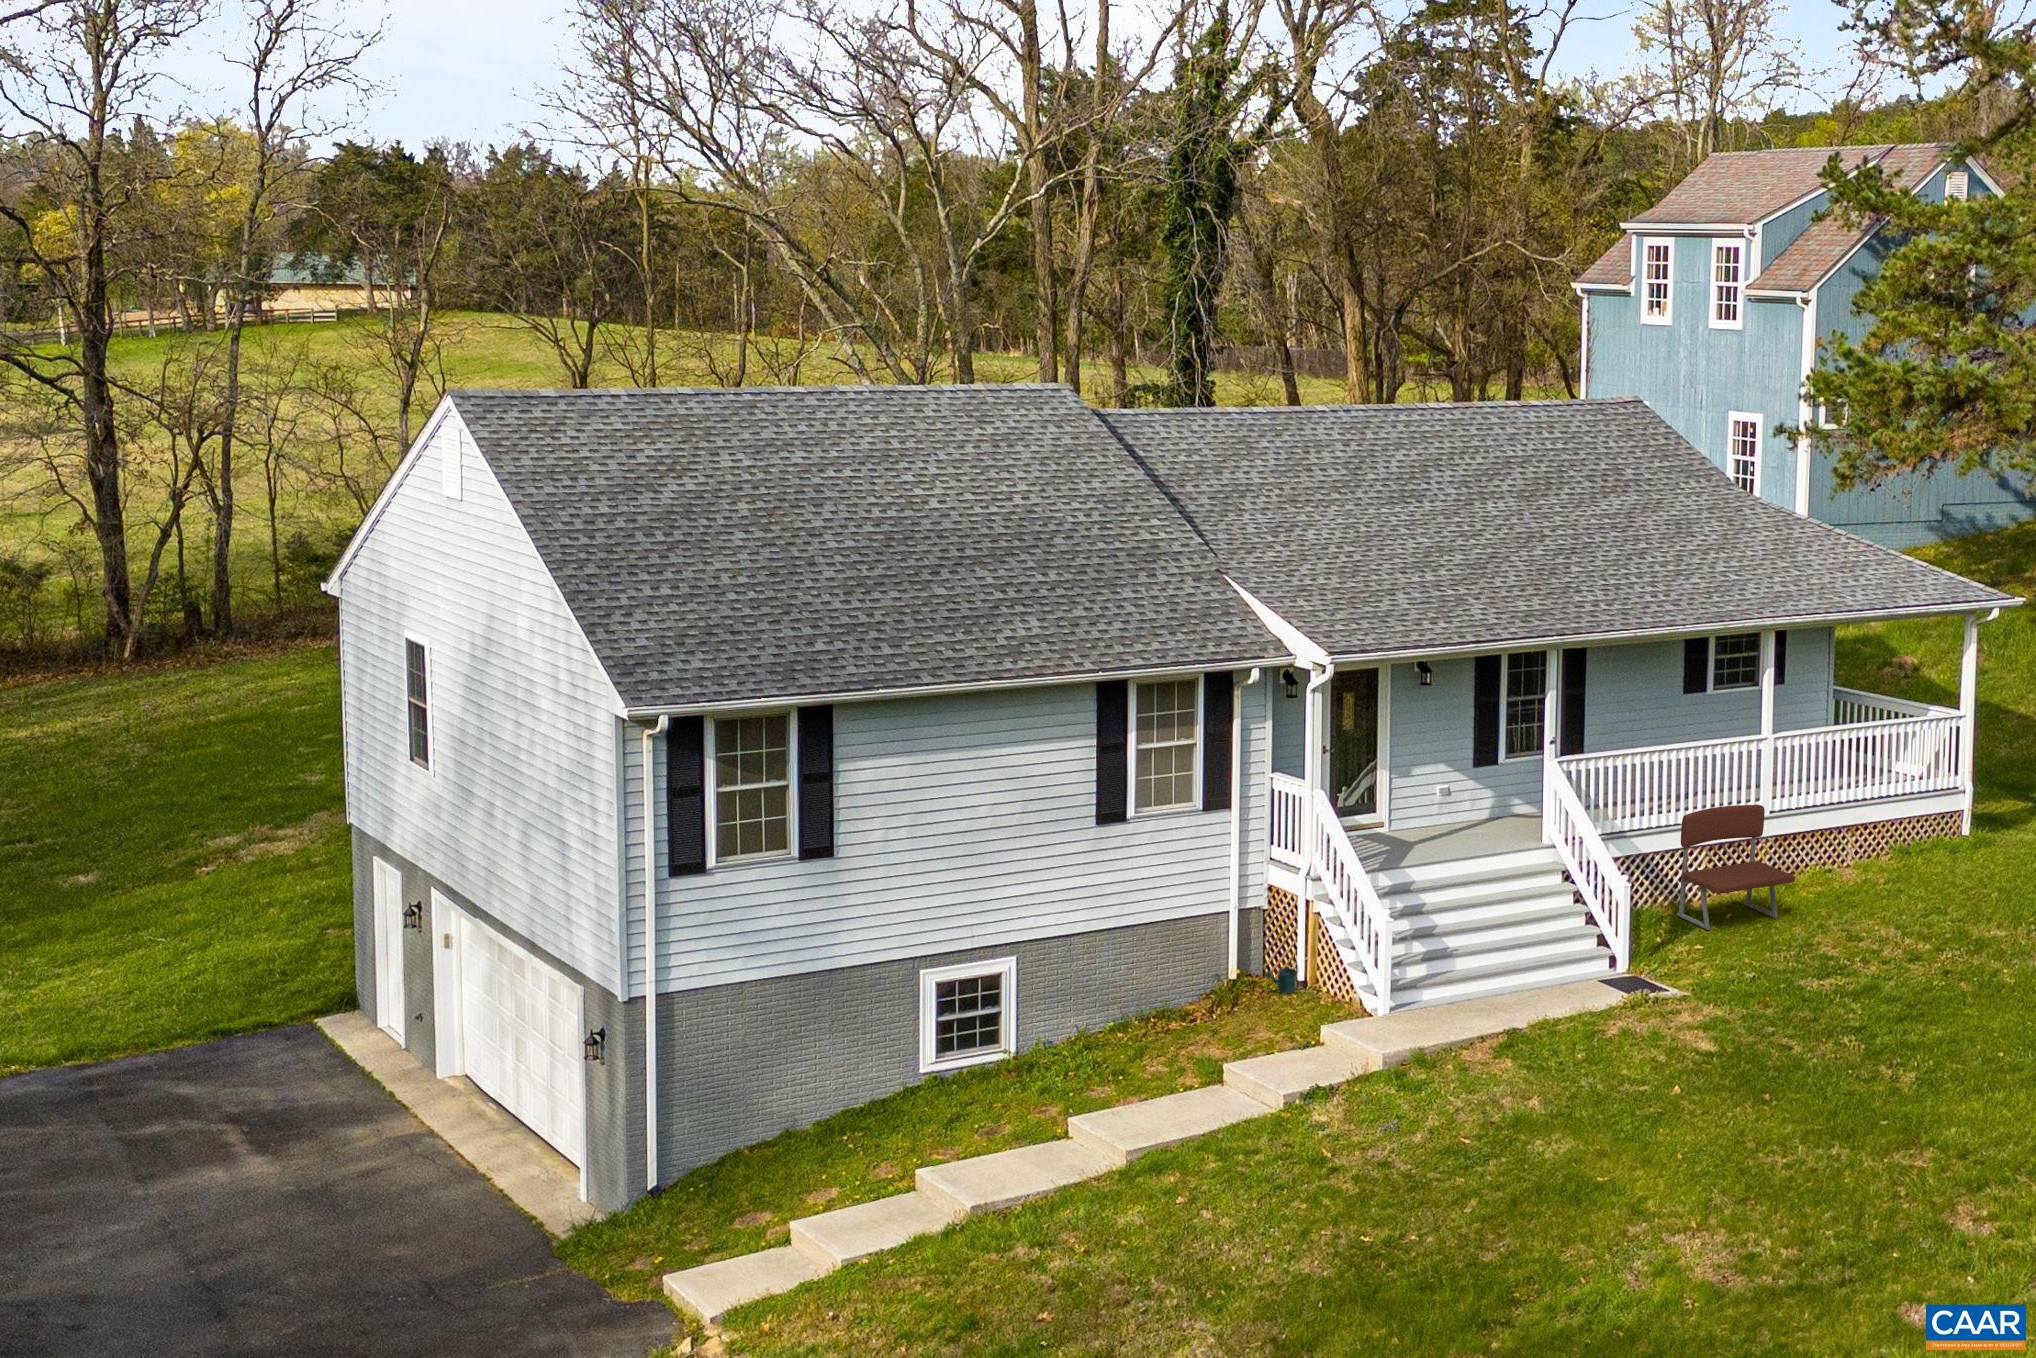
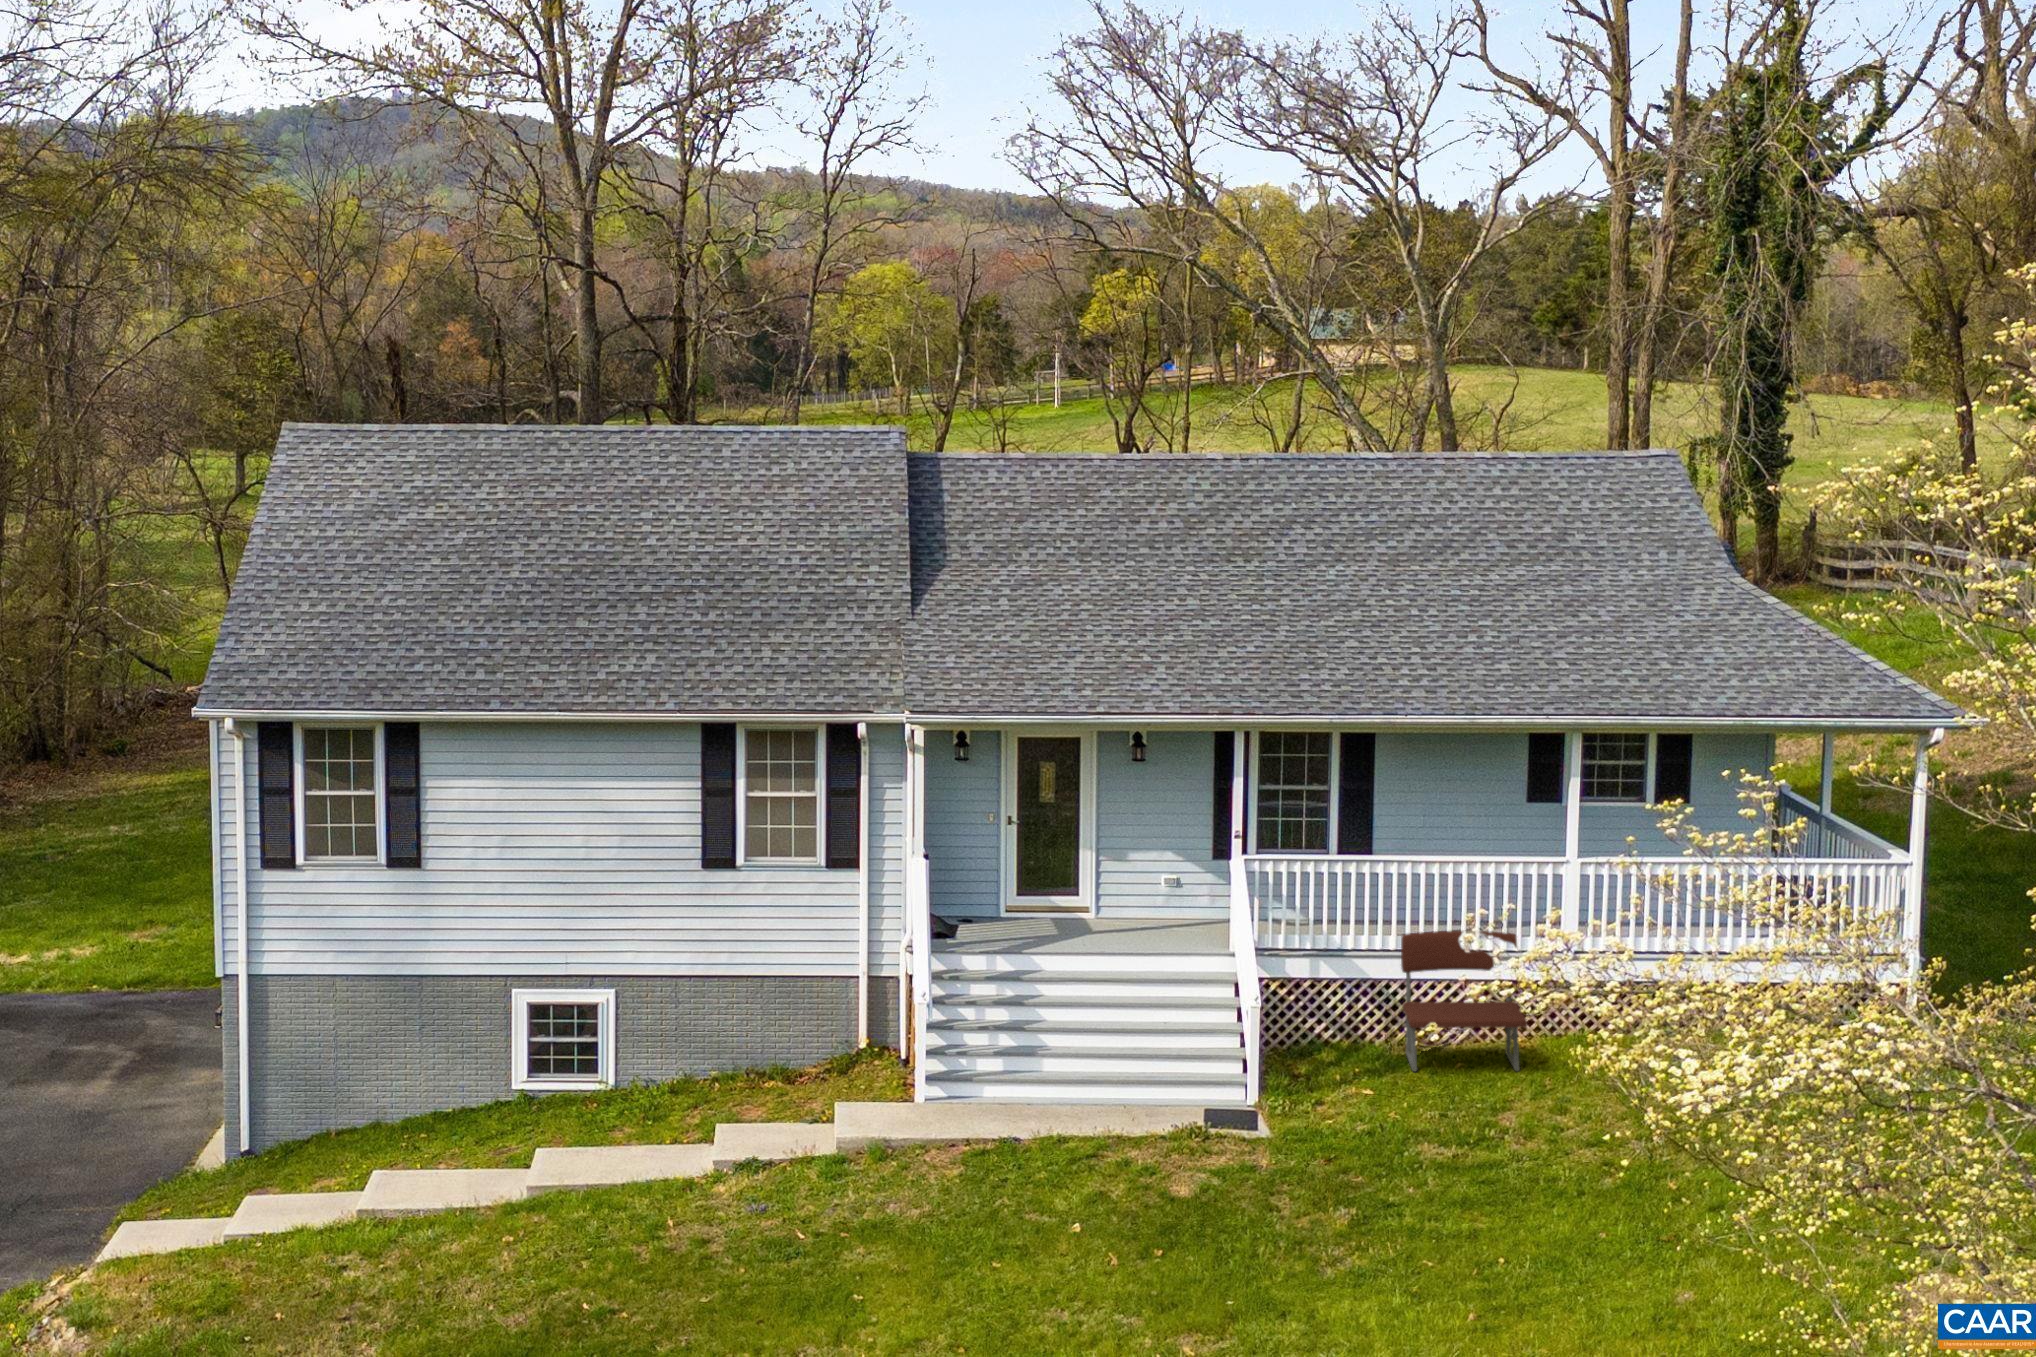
watering can: present [1265,964,1298,994] -> none [861,1037,906,1068]

